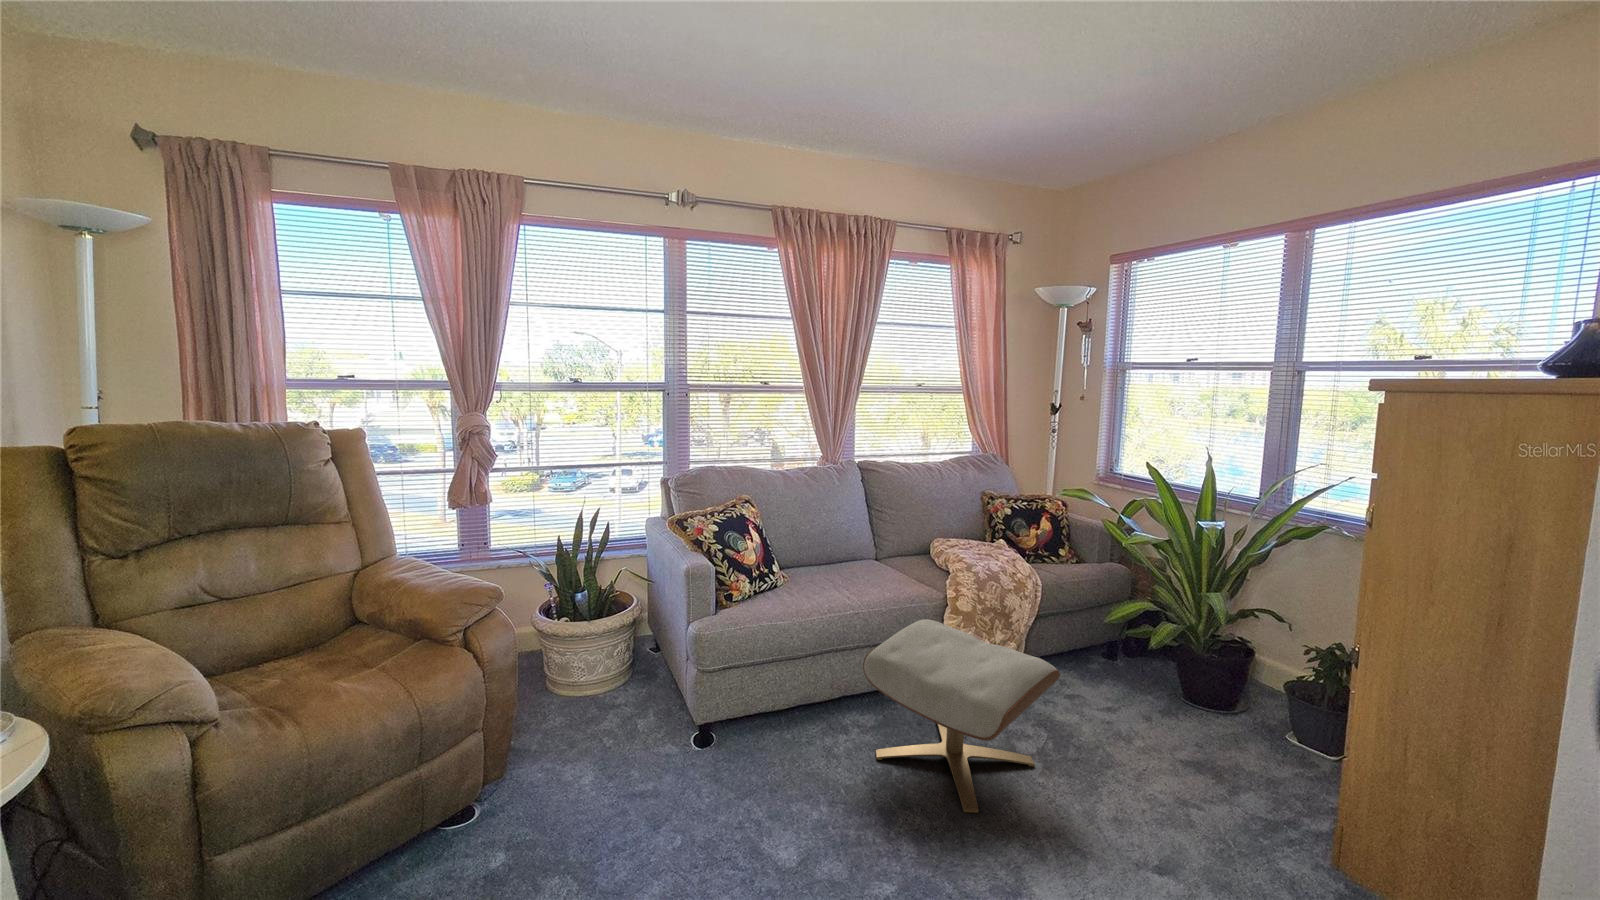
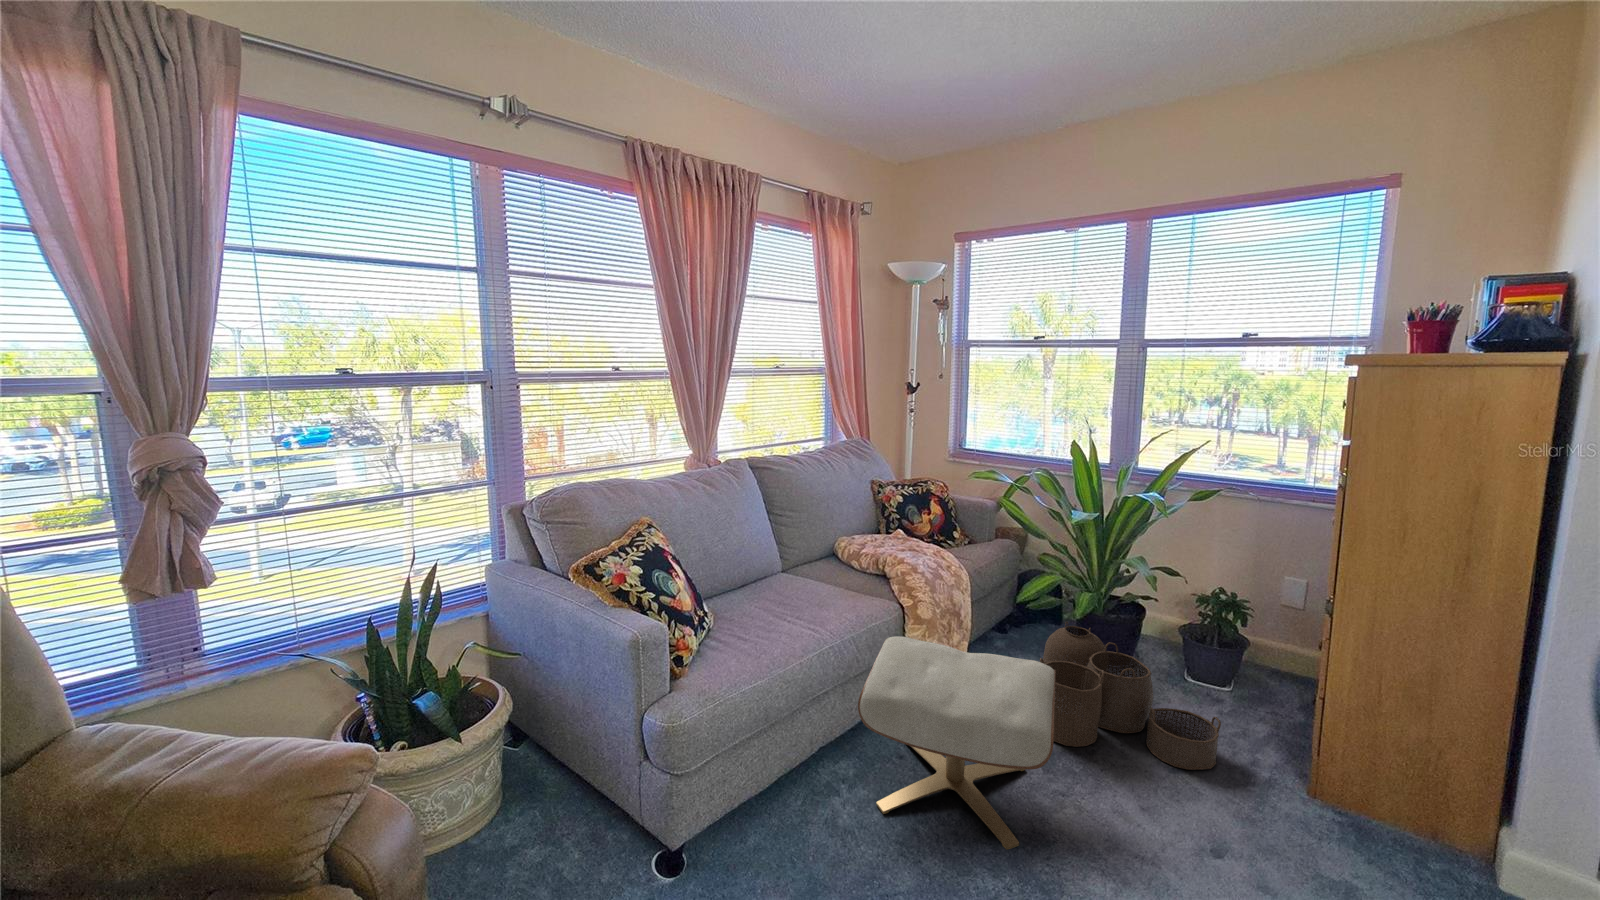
woven basket: none [1077,651,1274,821] -> present [1040,622,1221,770]

